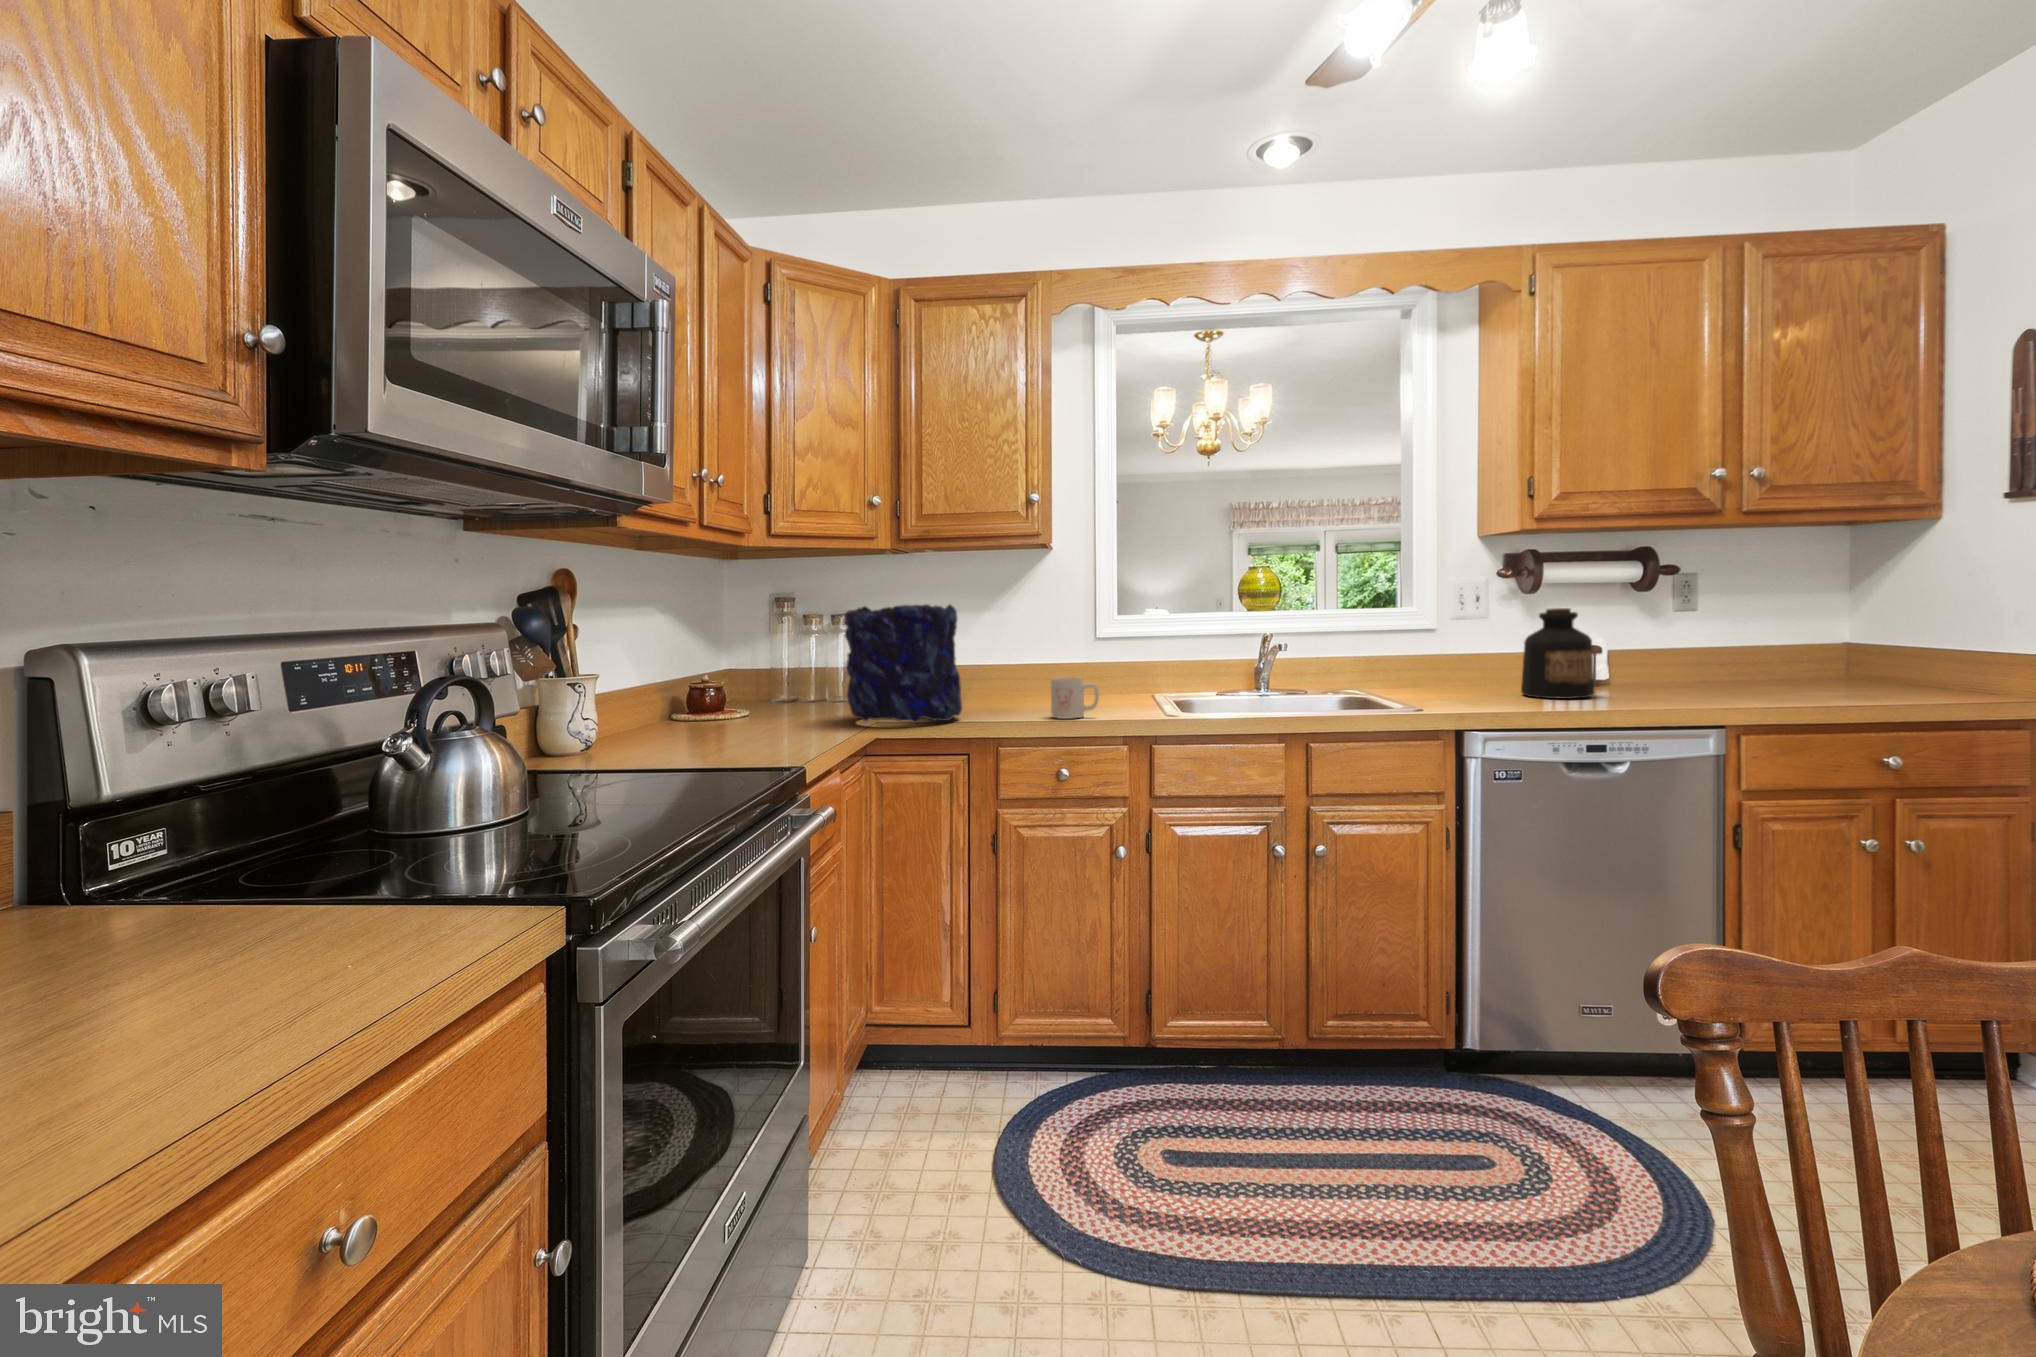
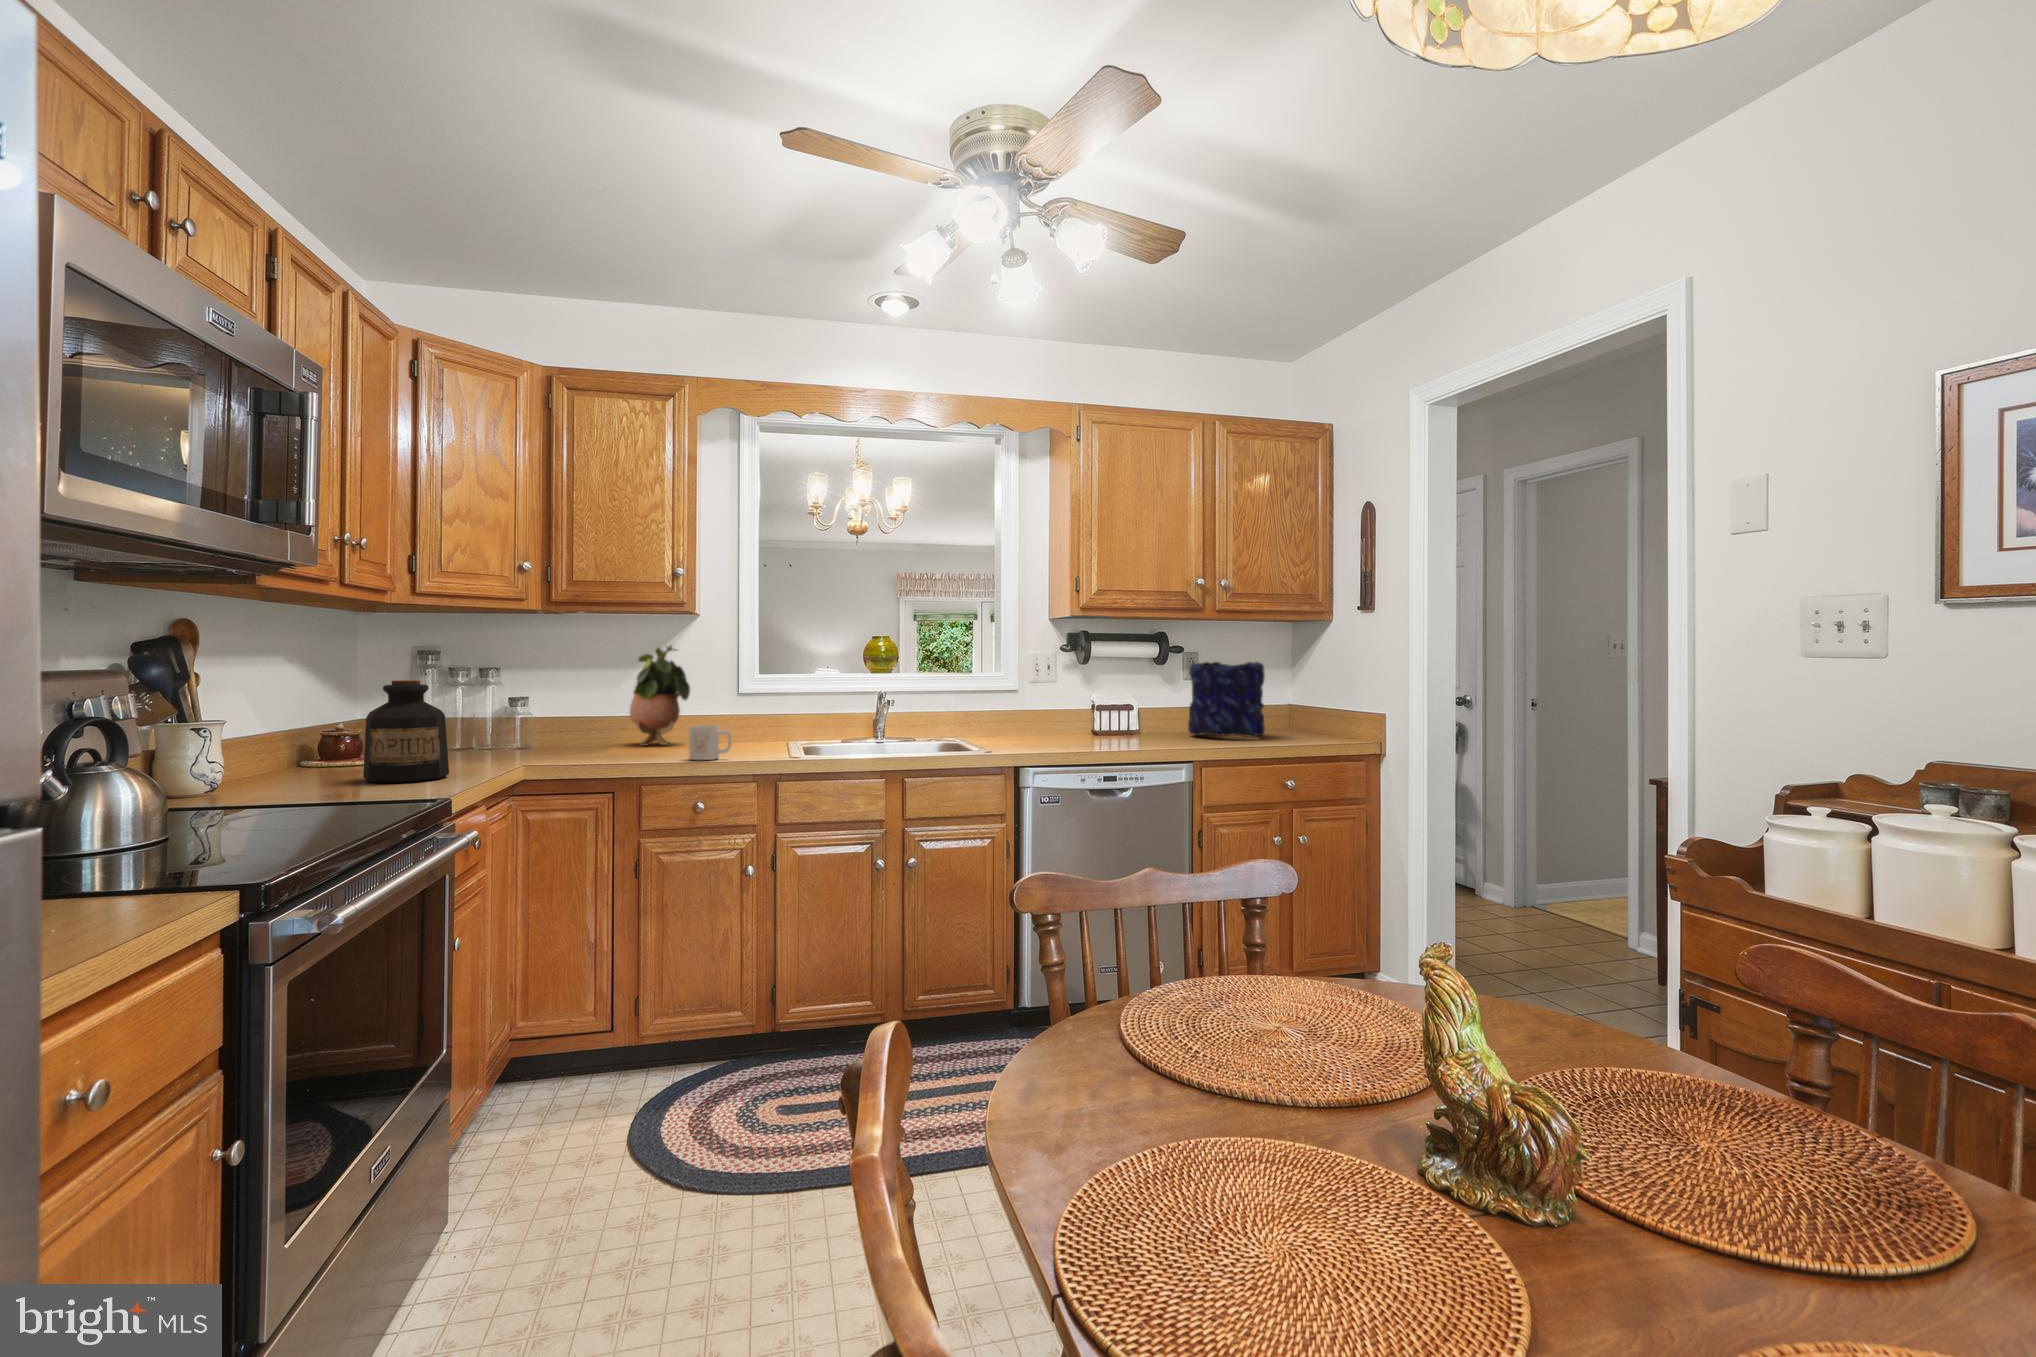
potted plant: none [982,584,1046,699] -> present [630,645,690,746]
vase: present [844,605,962,723] -> present [1188,662,1265,737]
bottle: present [1521,608,1594,699] -> present [363,680,449,783]

